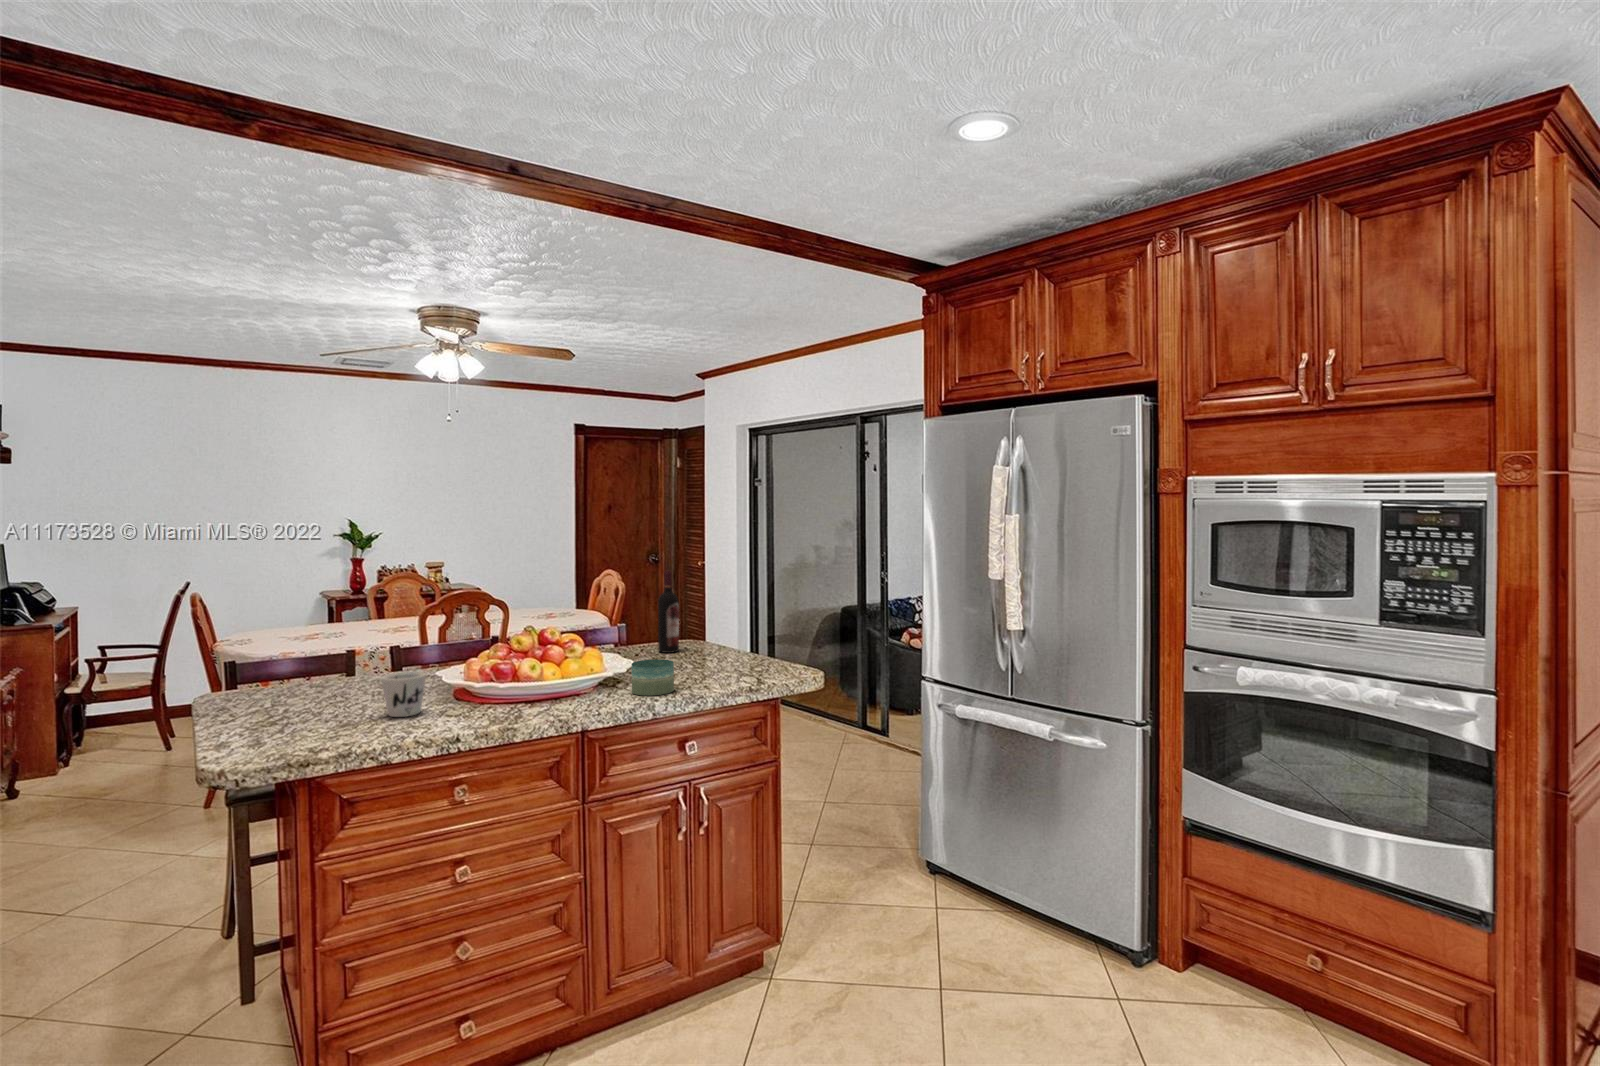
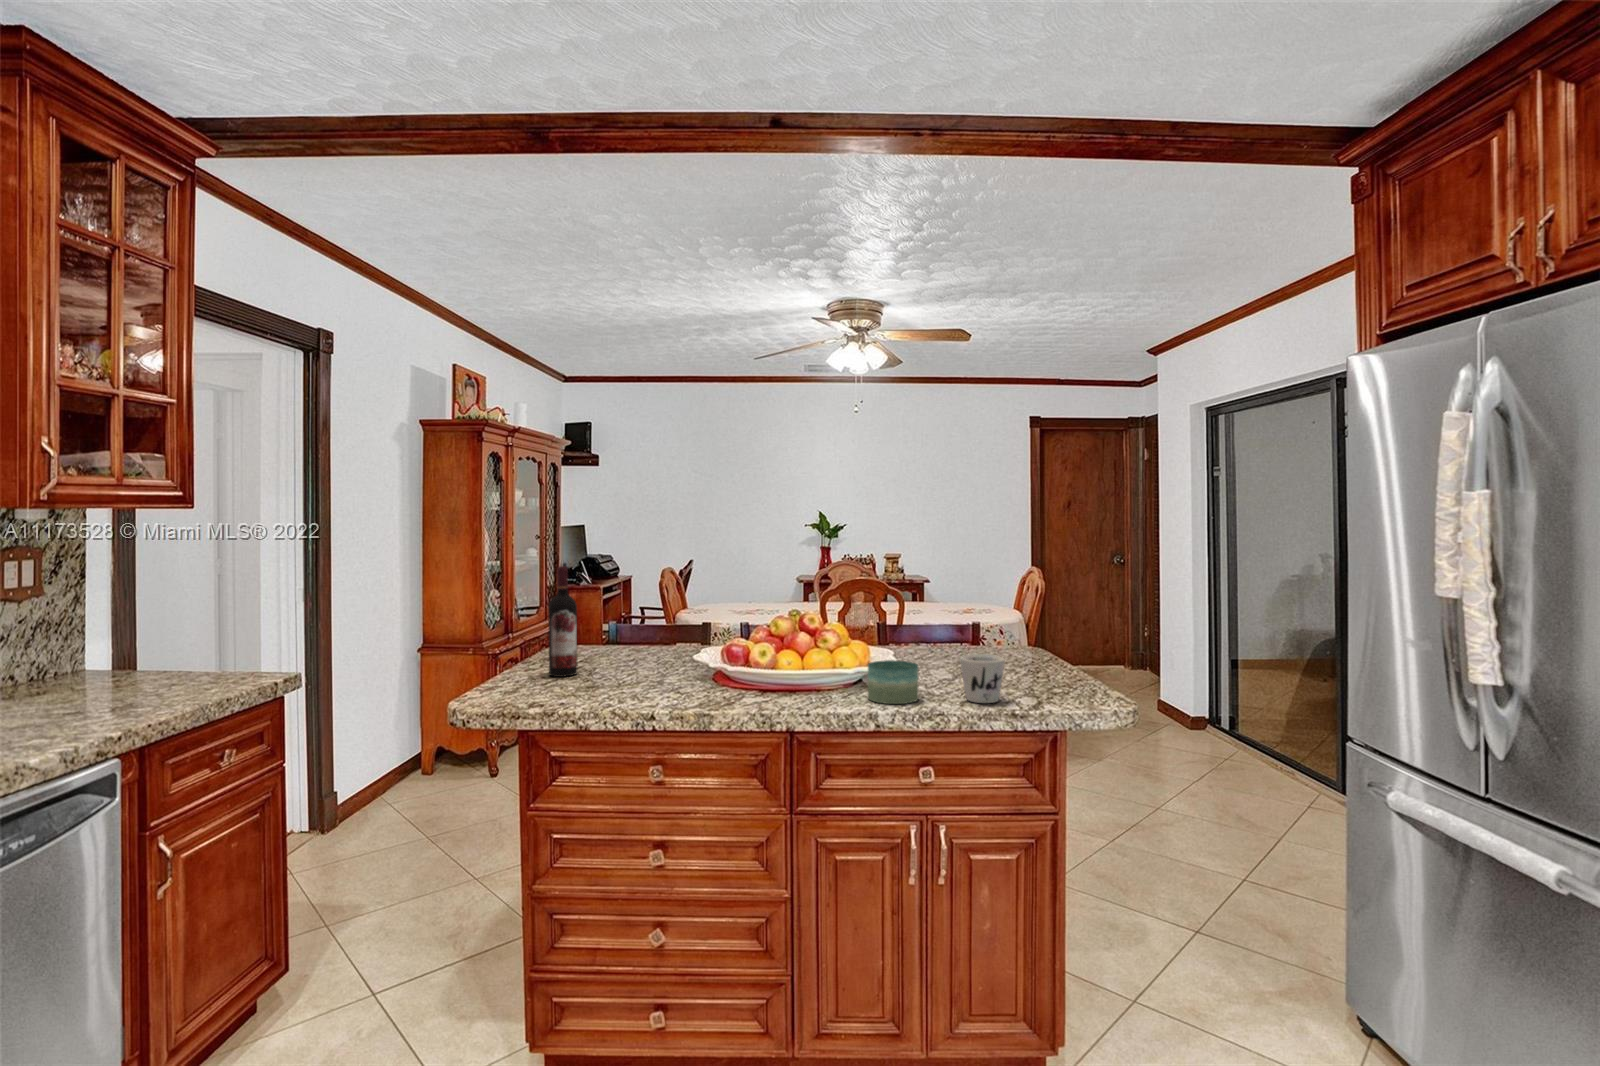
wine bottle: present [658,571,679,653] -> present [548,566,577,677]
mug: present [381,671,426,717] -> present [960,654,1005,703]

